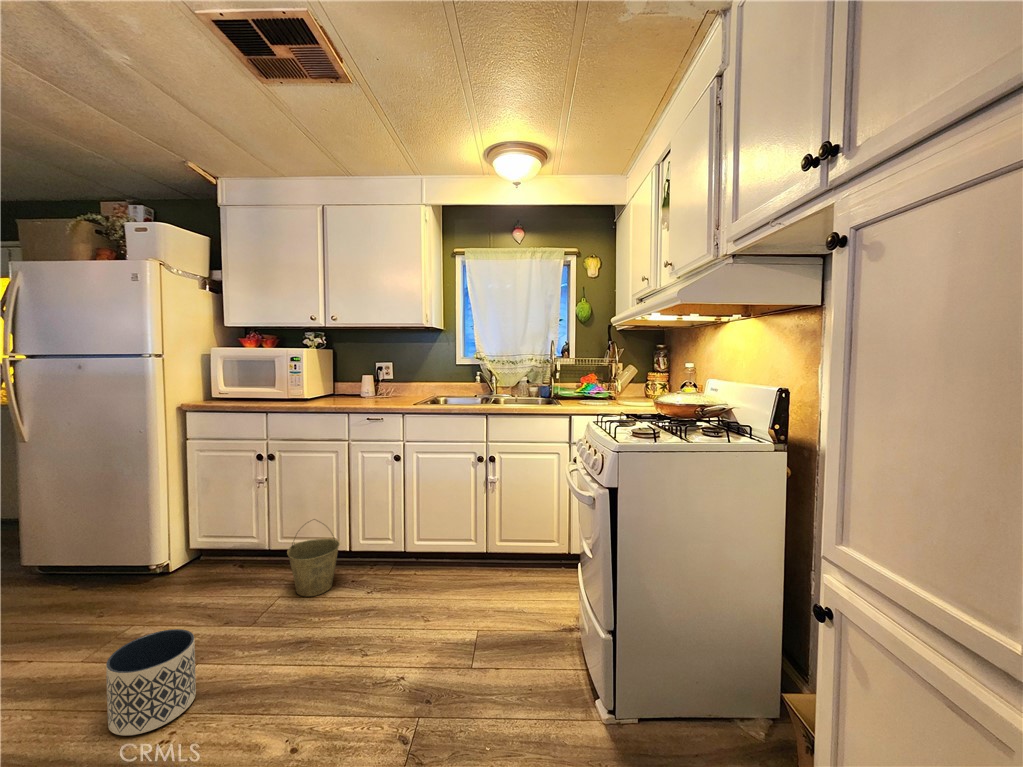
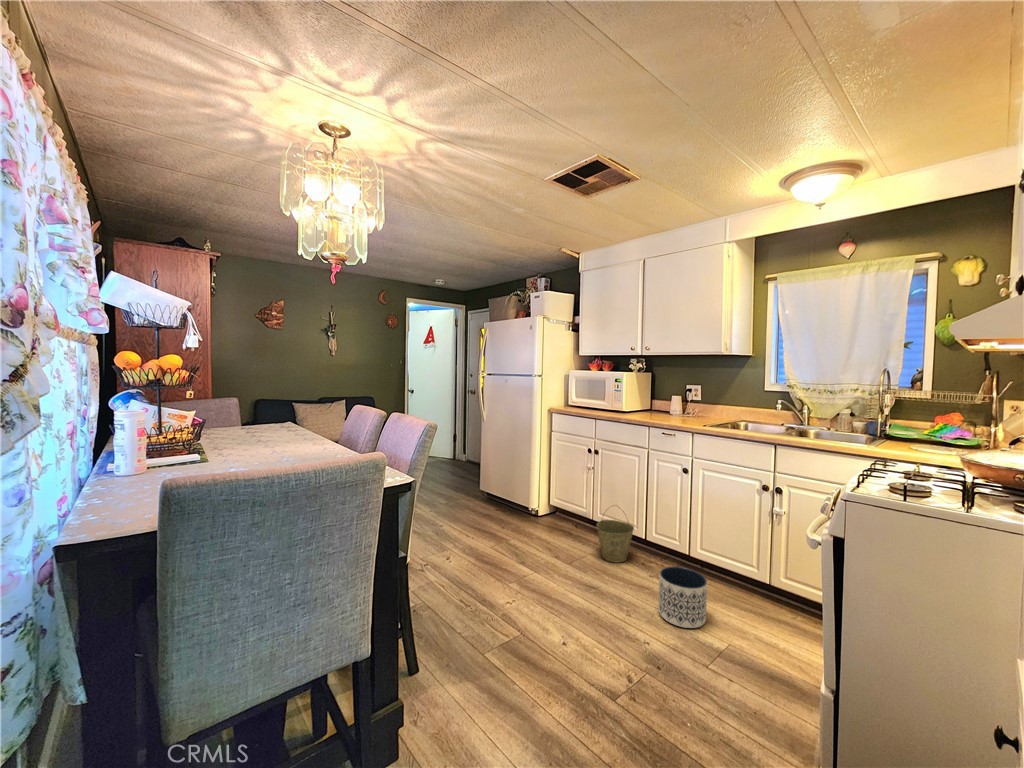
planter: present [106,629,196,735] -> present [658,567,707,628]

